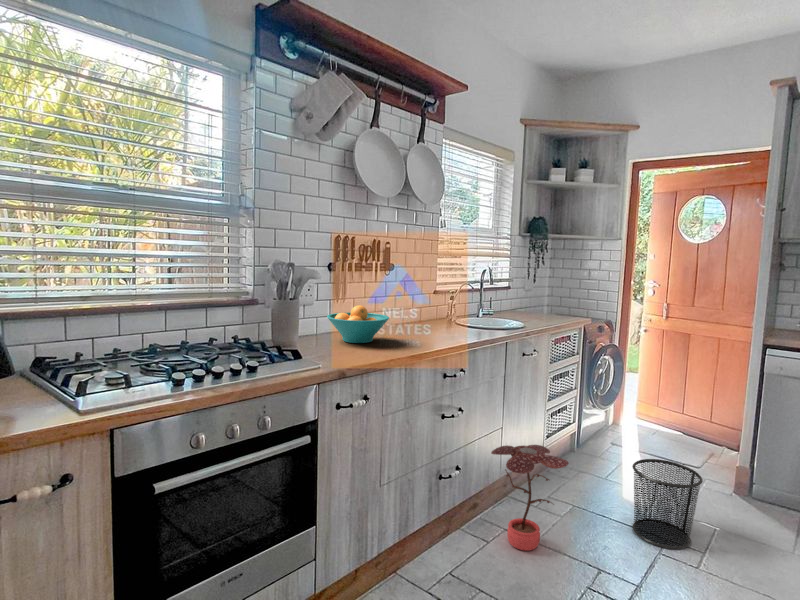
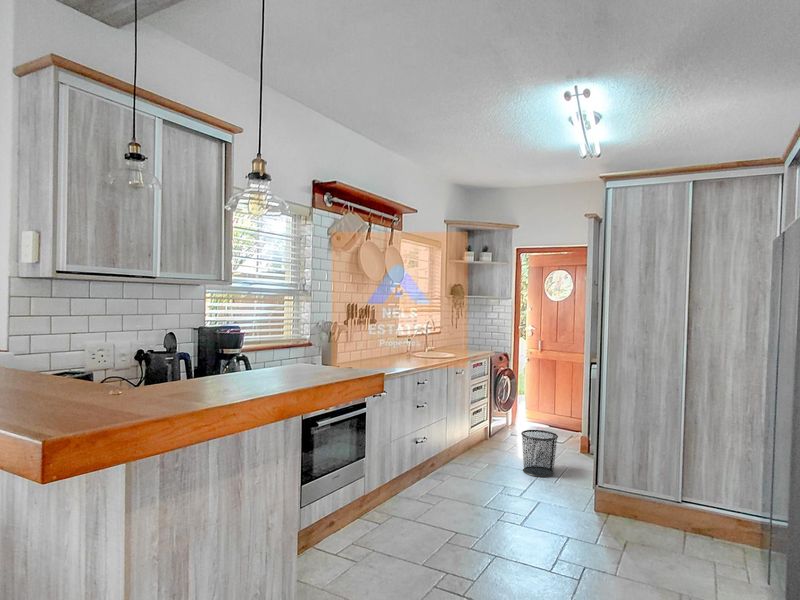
fruit bowl: present [327,305,389,343] -> none [348,343,384,365]
potted plant: present [491,445,569,551] -> none [442,422,486,483]

